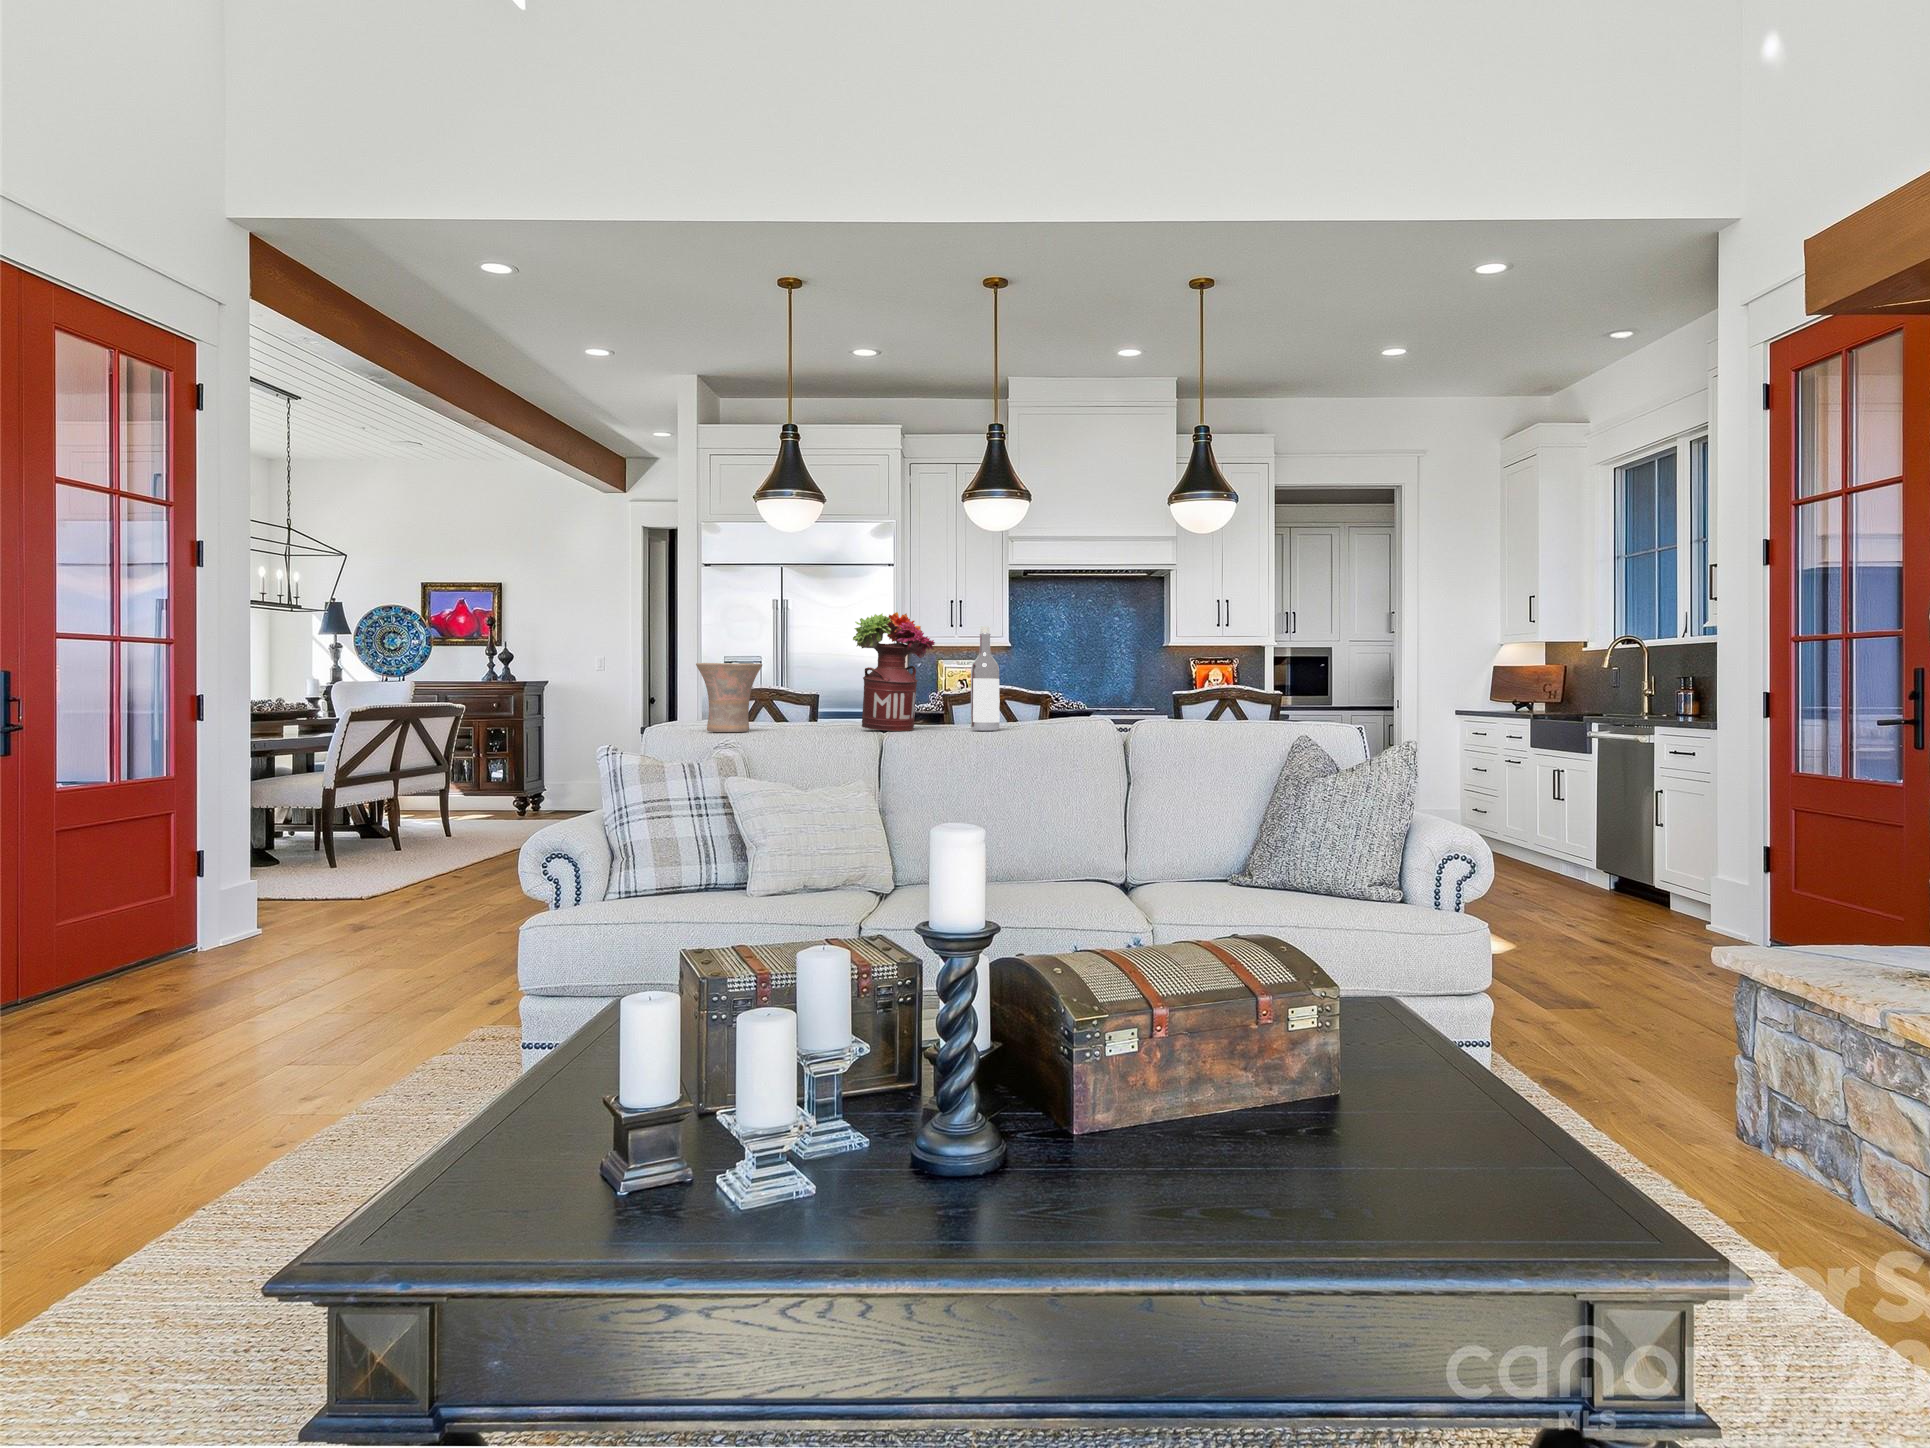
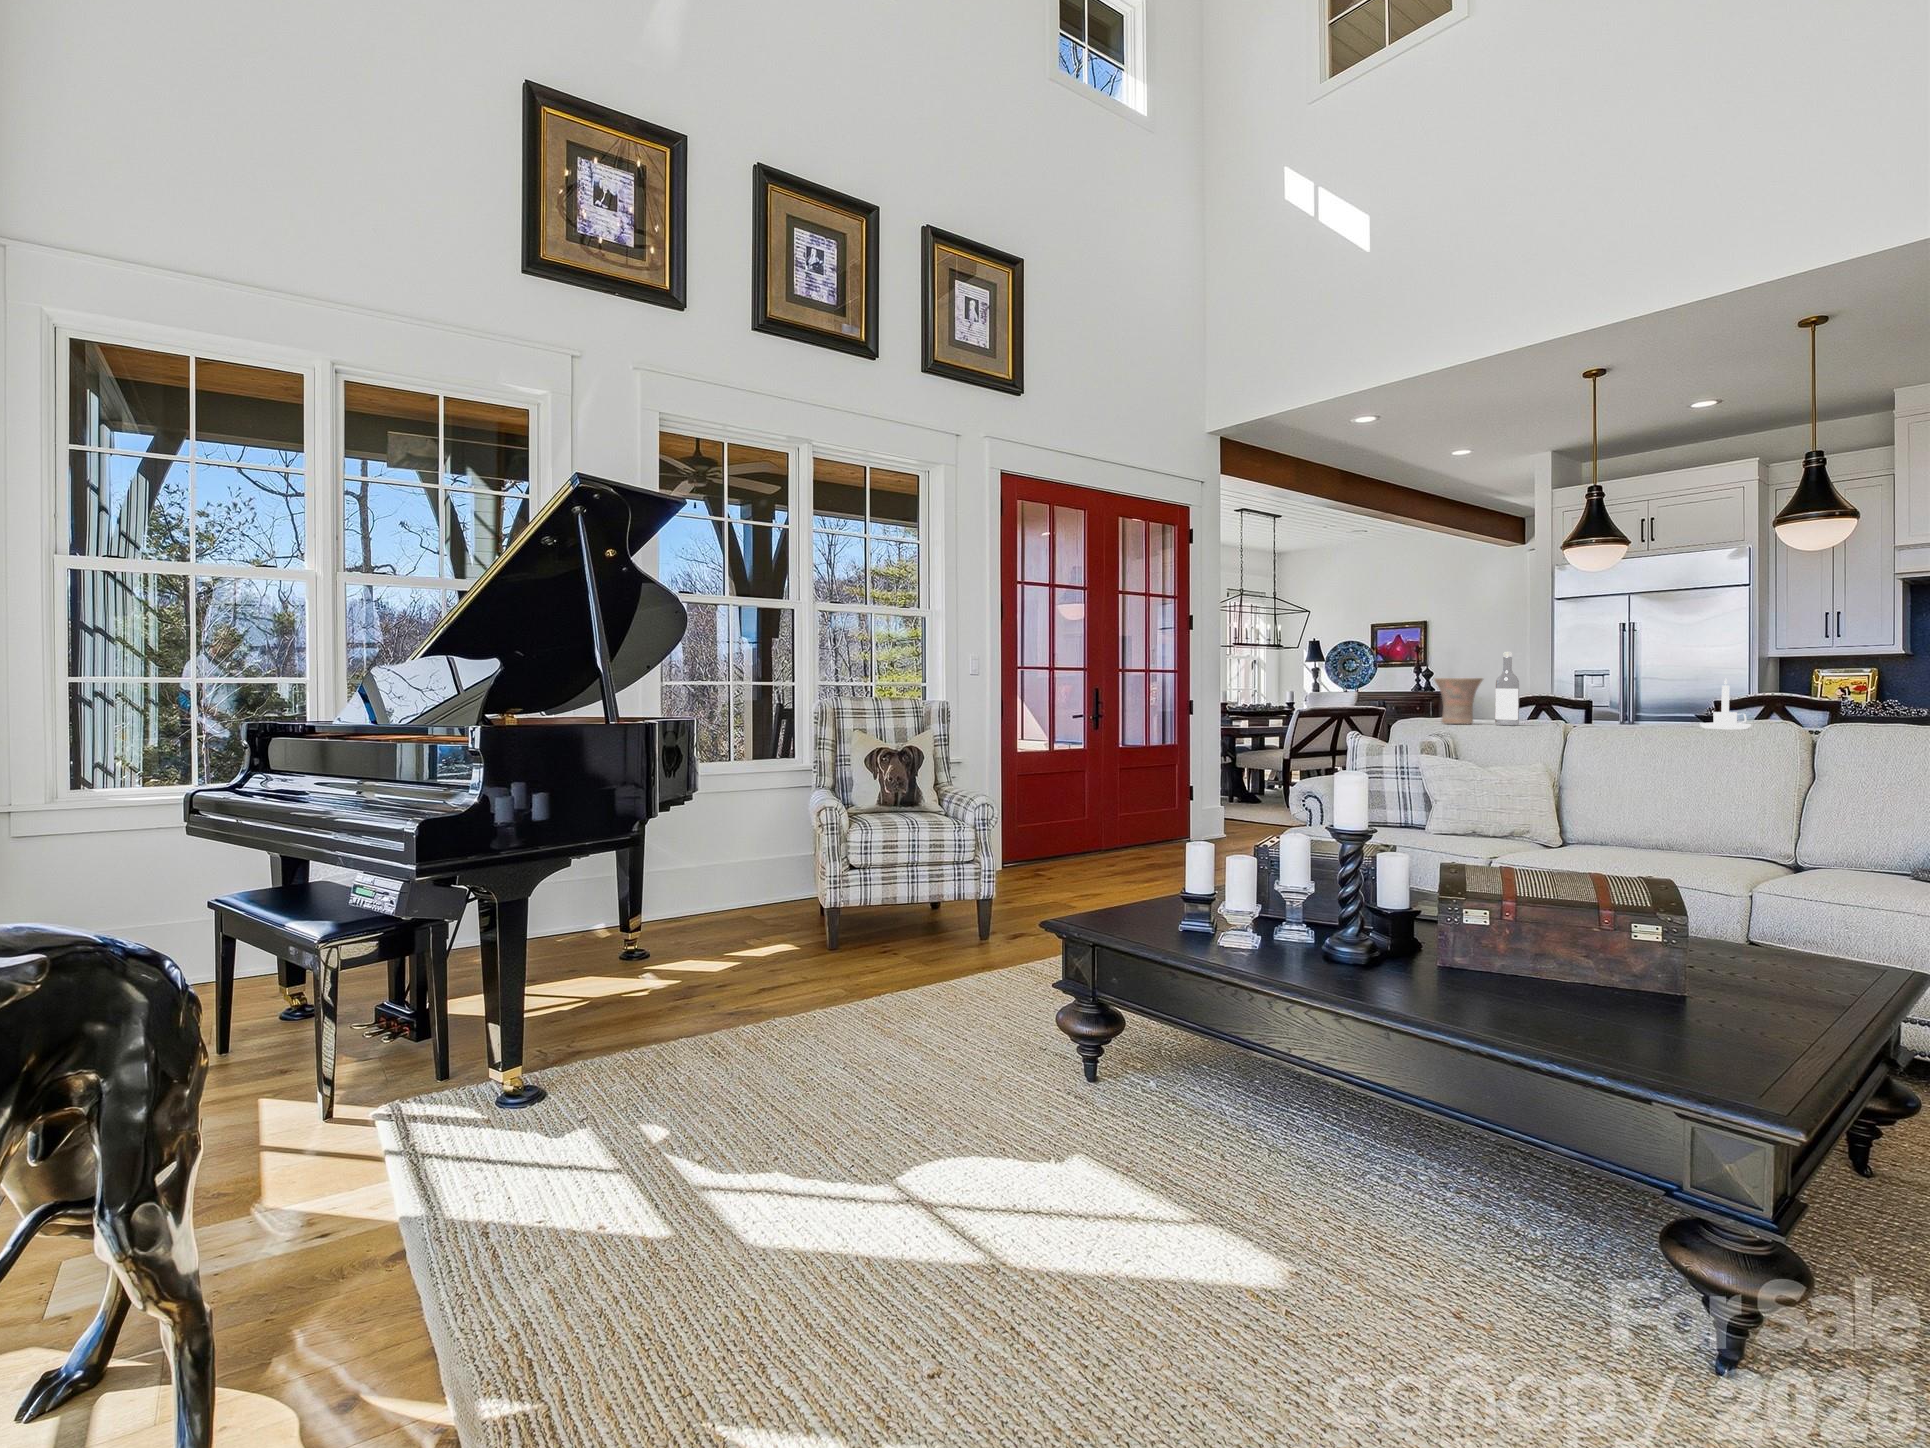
flower arrangement: present [853,612,935,731] -> none [1548,638,1624,727]
wine bottle: present [971,626,1000,731] -> present [1495,652,1519,725]
candle holder: none [1027,667,1075,730] -> present [1699,679,1751,729]

